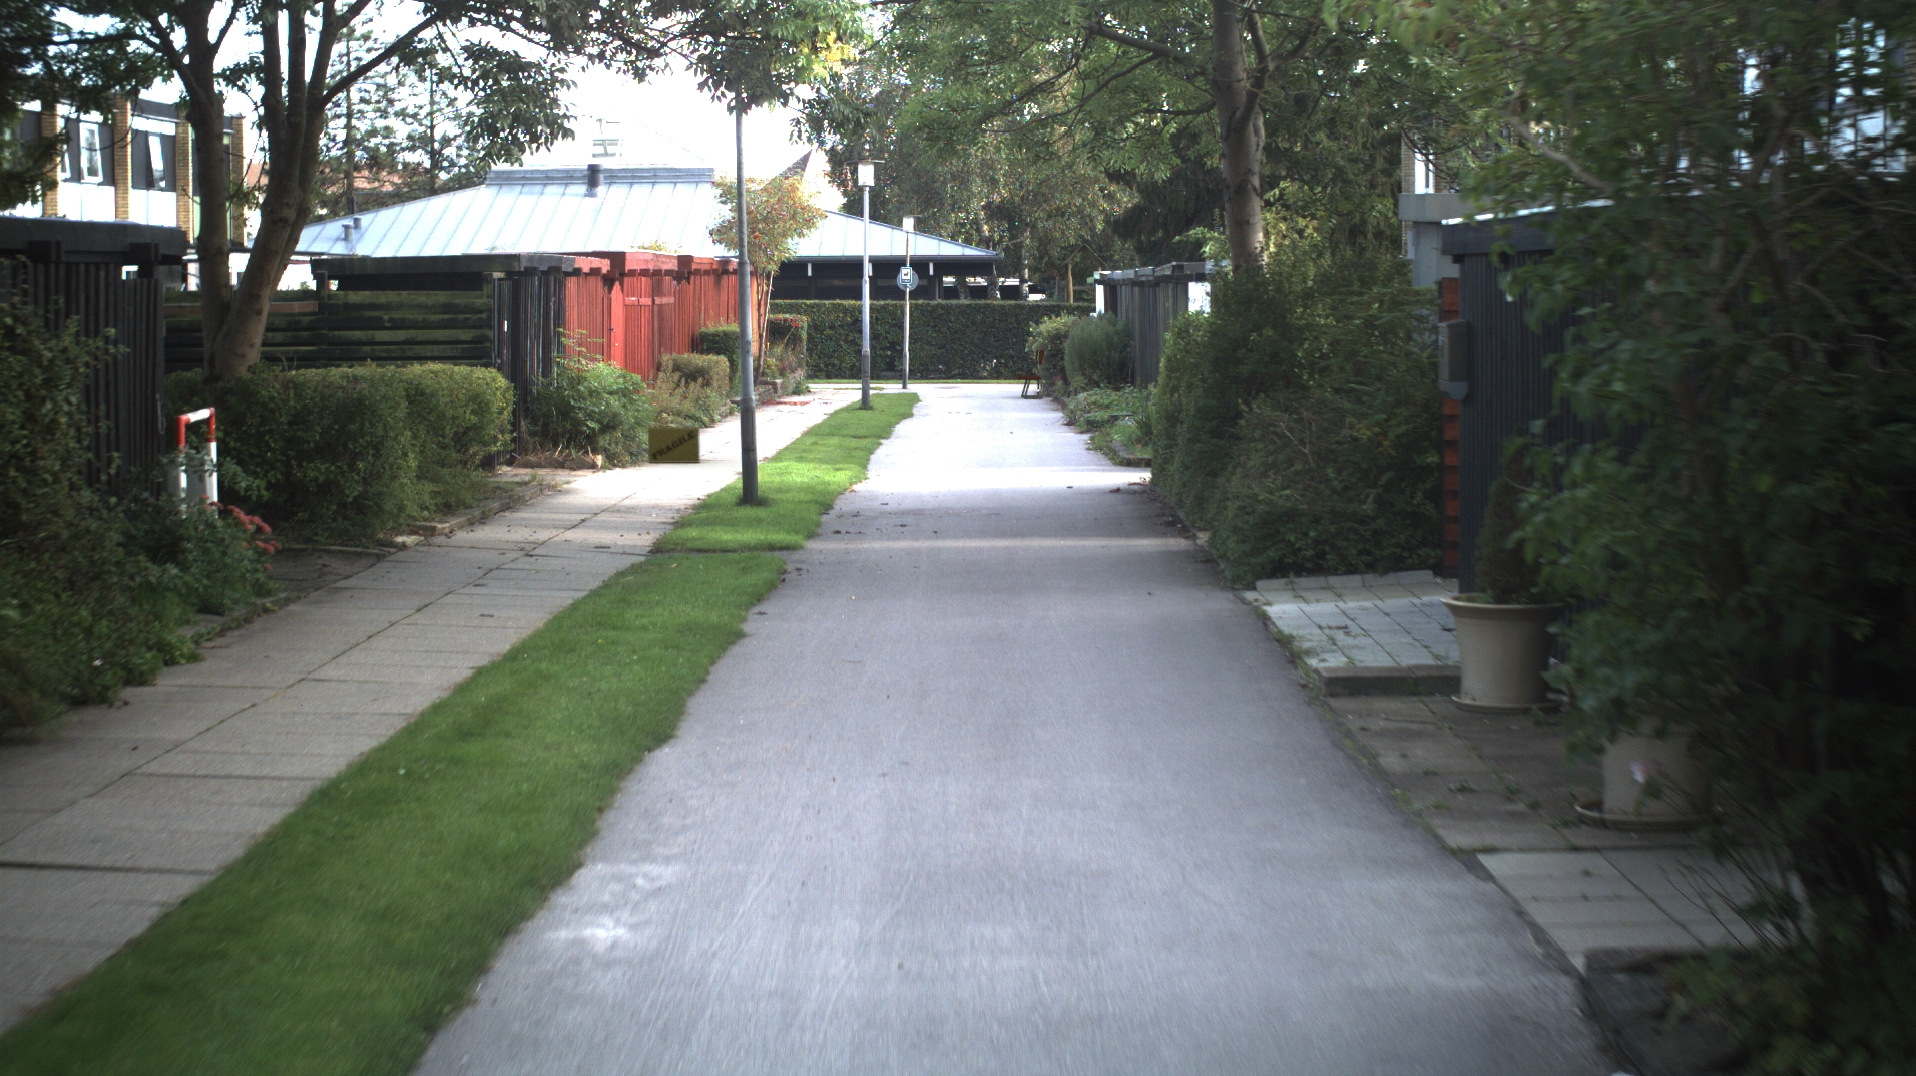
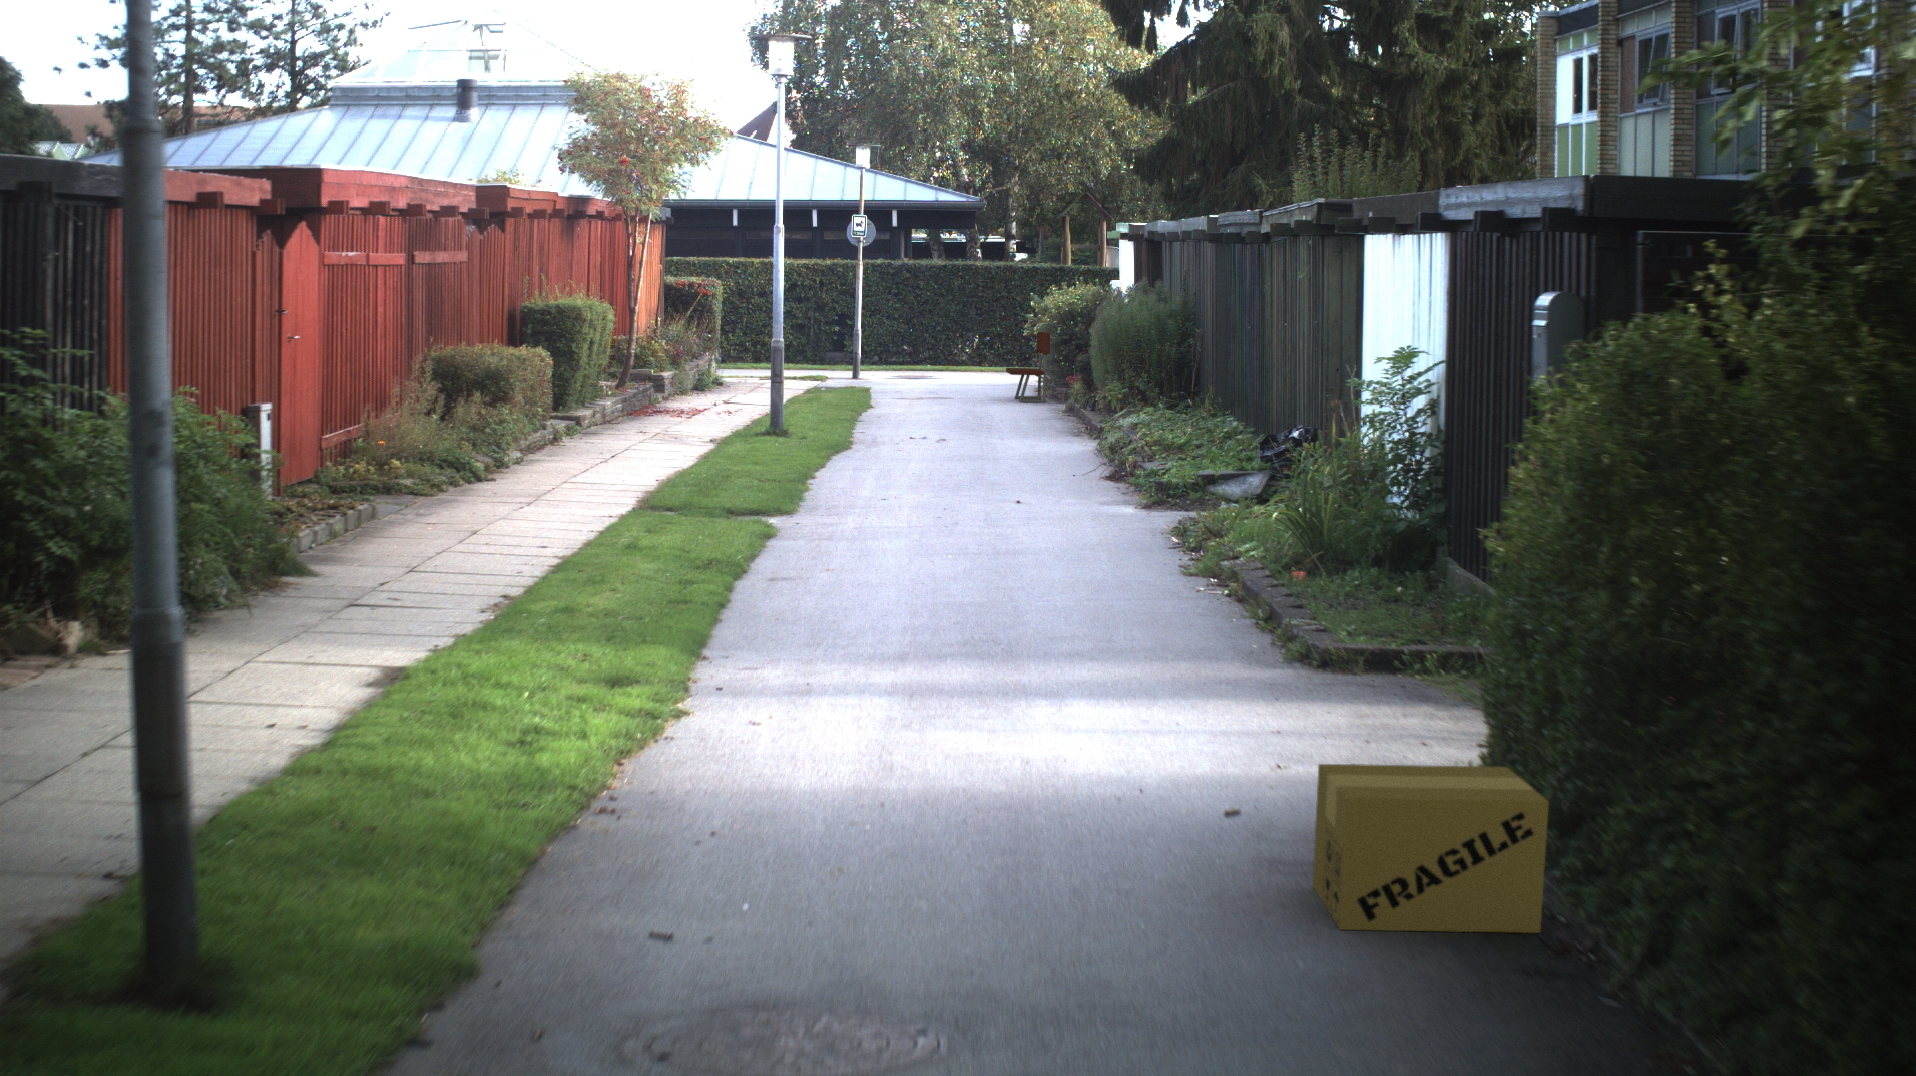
cardboard box: present [648,427,700,463] -> present [1313,764,1549,933]

